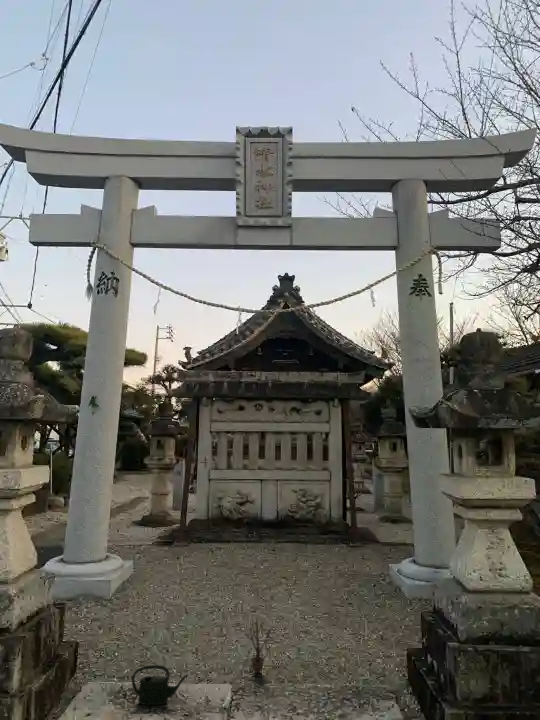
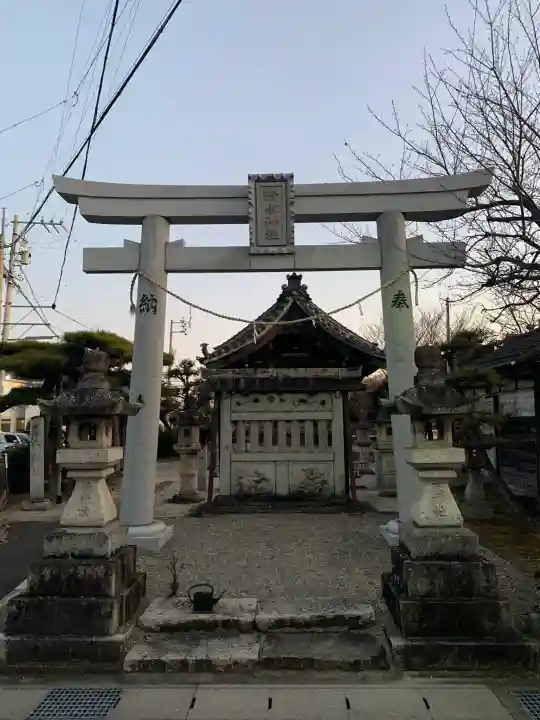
decorative plant: present [240,620,273,673] -> present [163,555,185,593]

